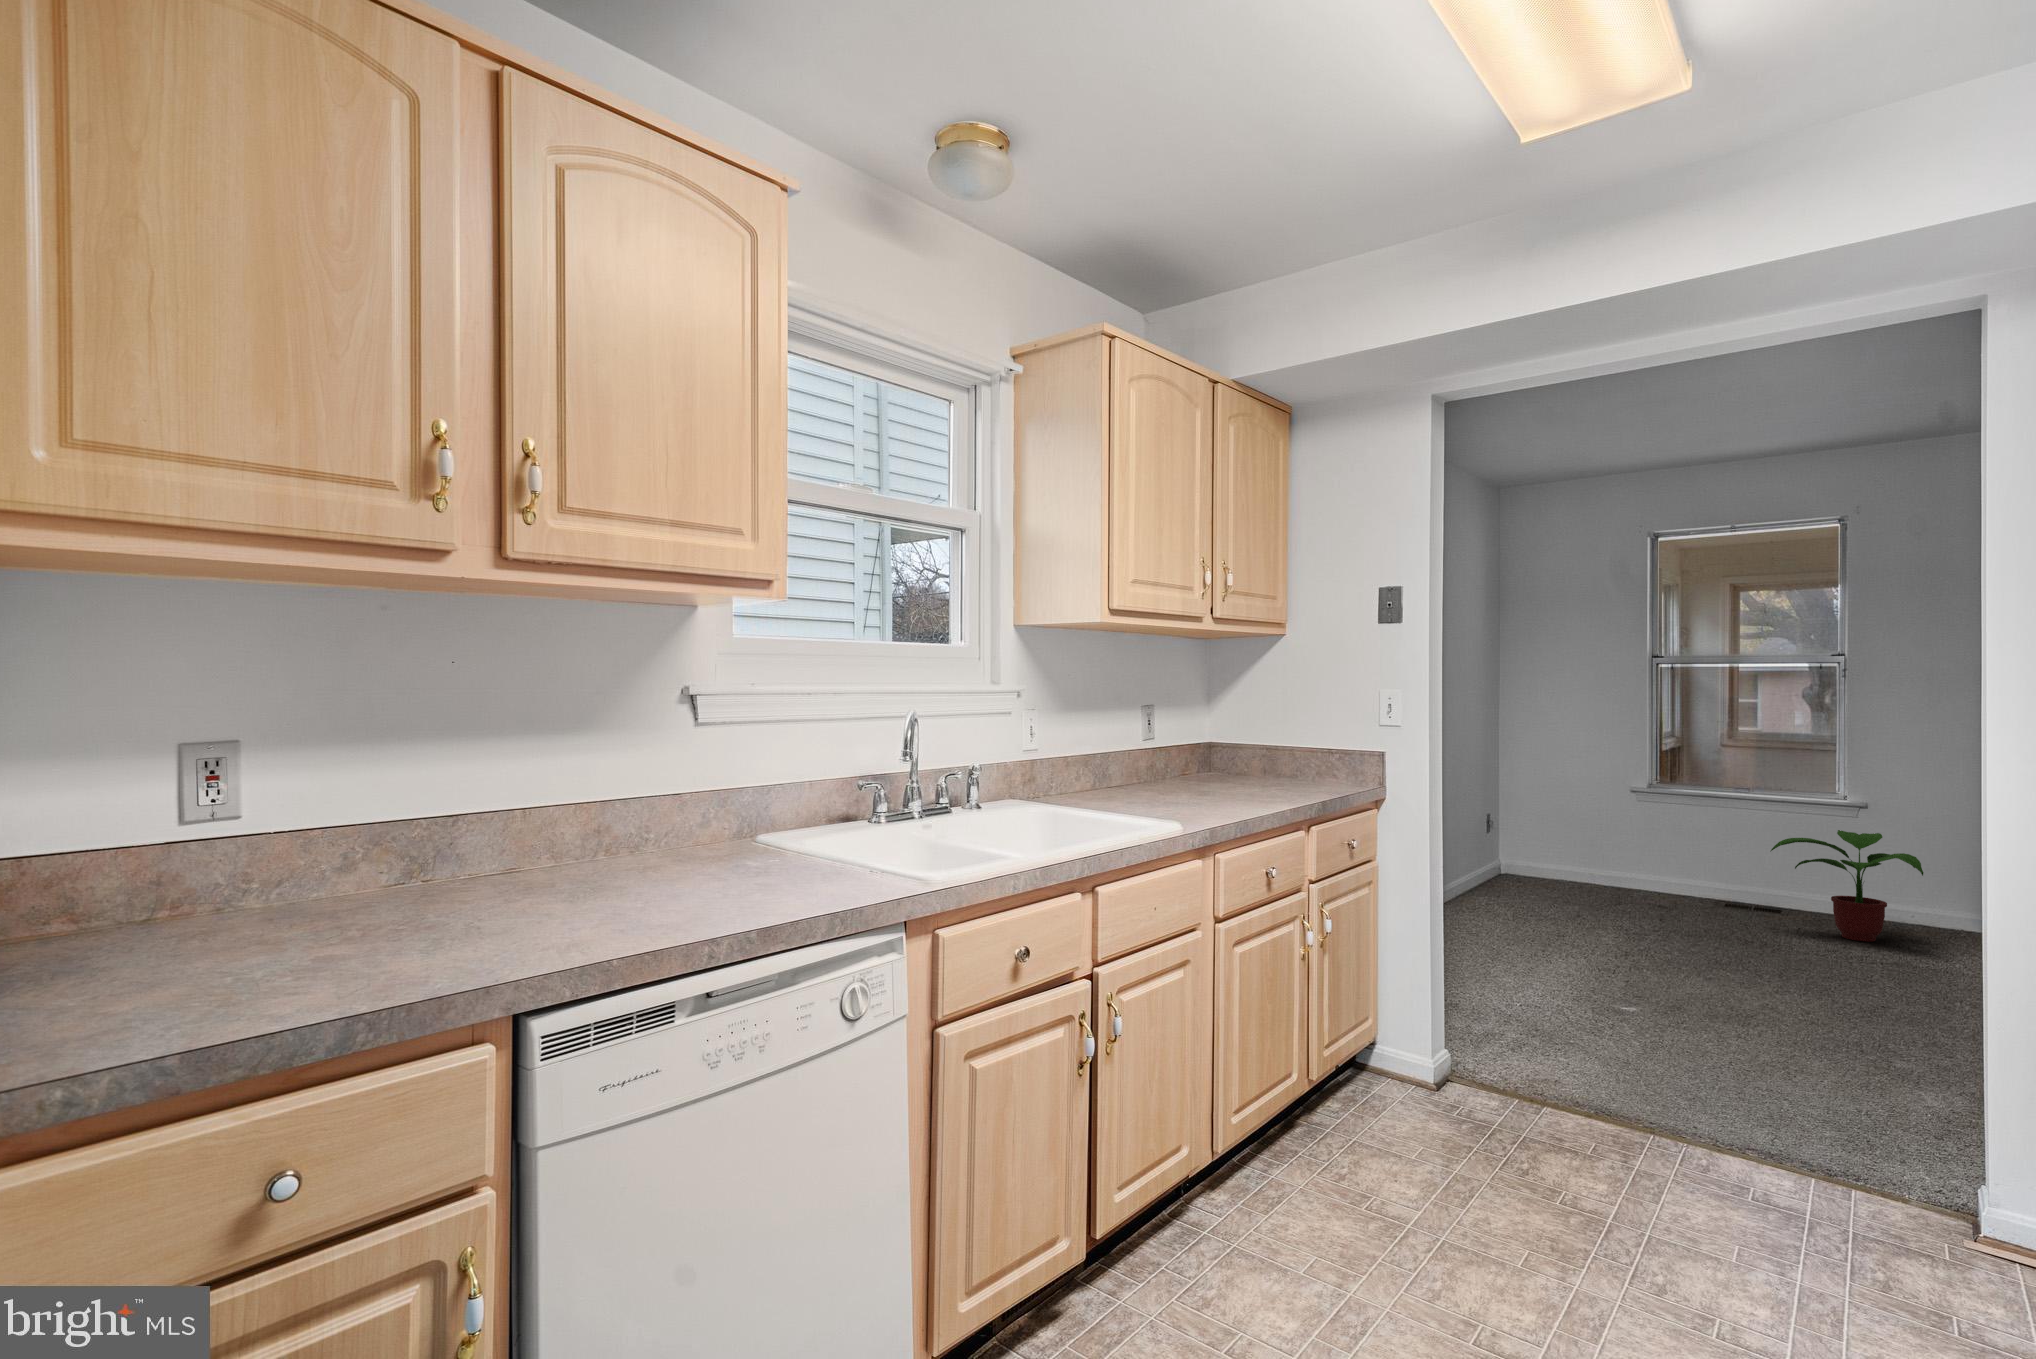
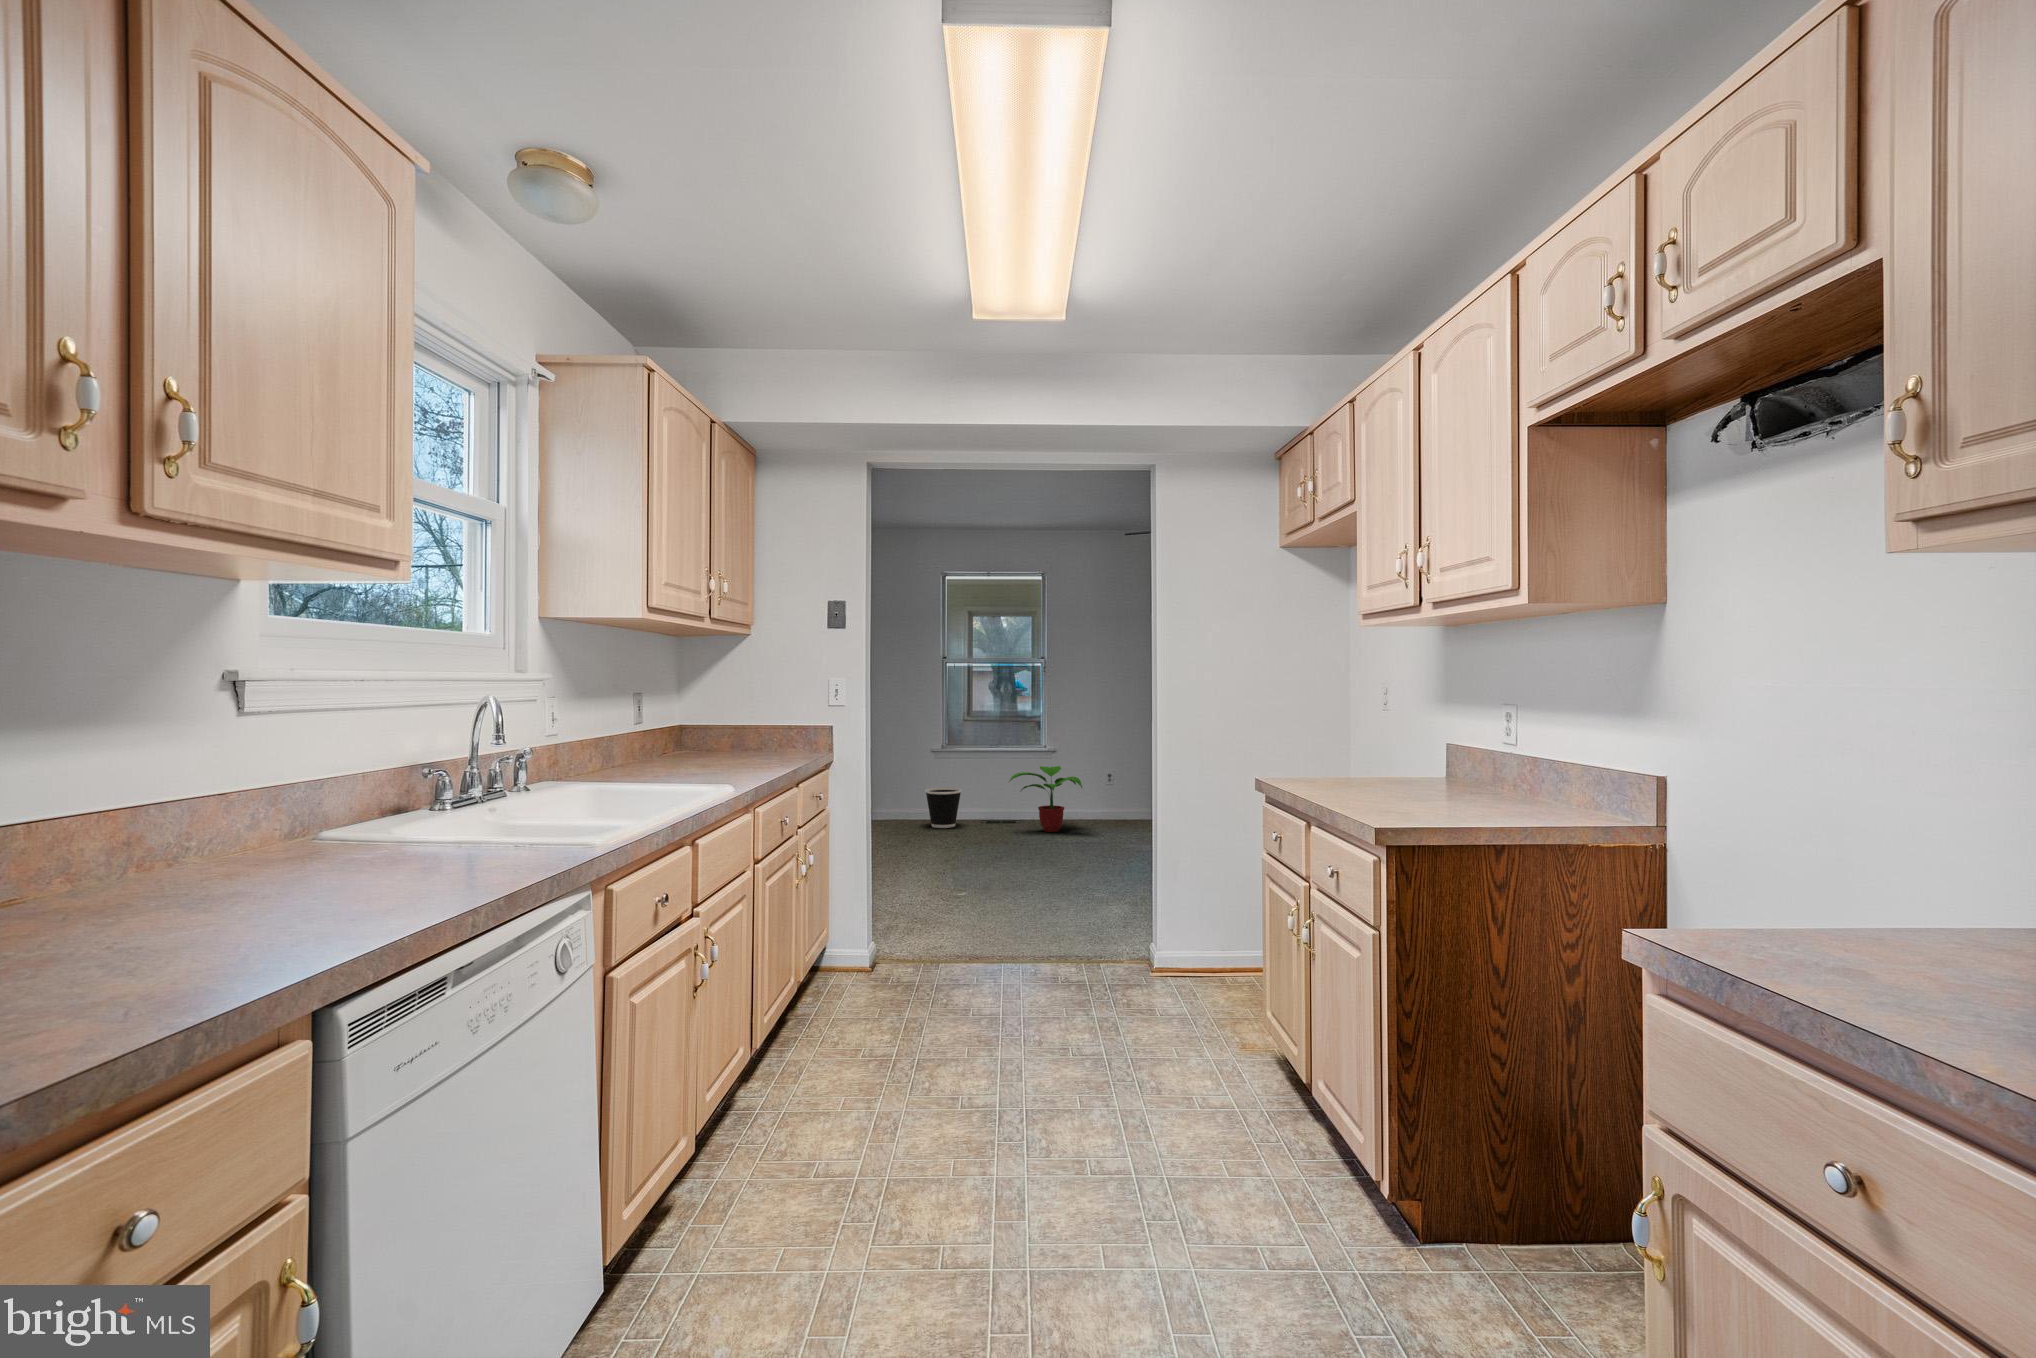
wastebasket: none [1624,847,1688,908] -> present [925,787,962,828]

